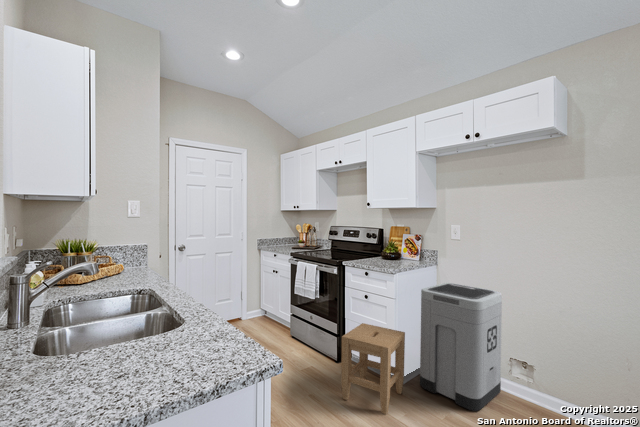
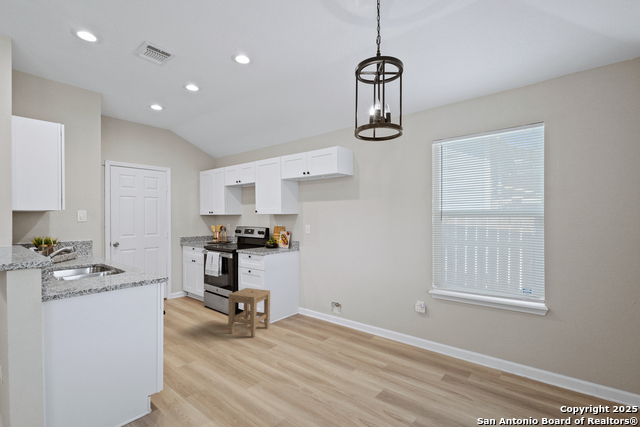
trash can: present [420,283,502,411] -> none [281,261,328,332]

